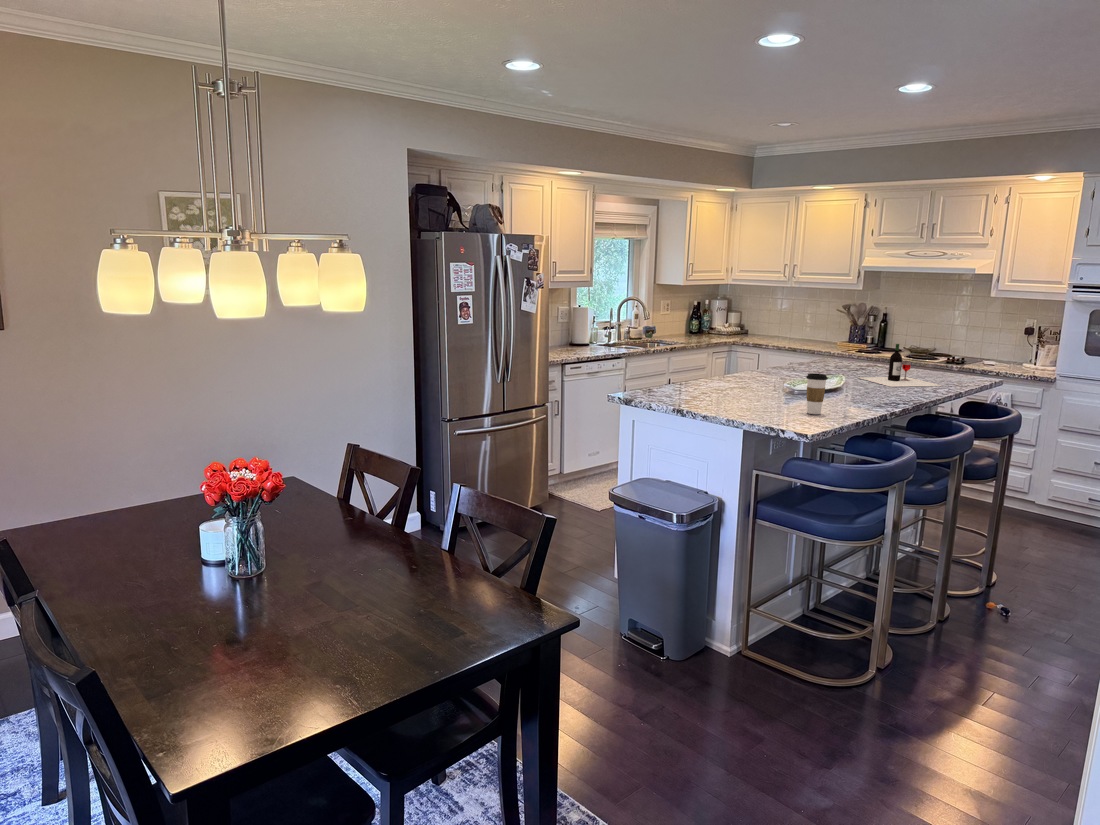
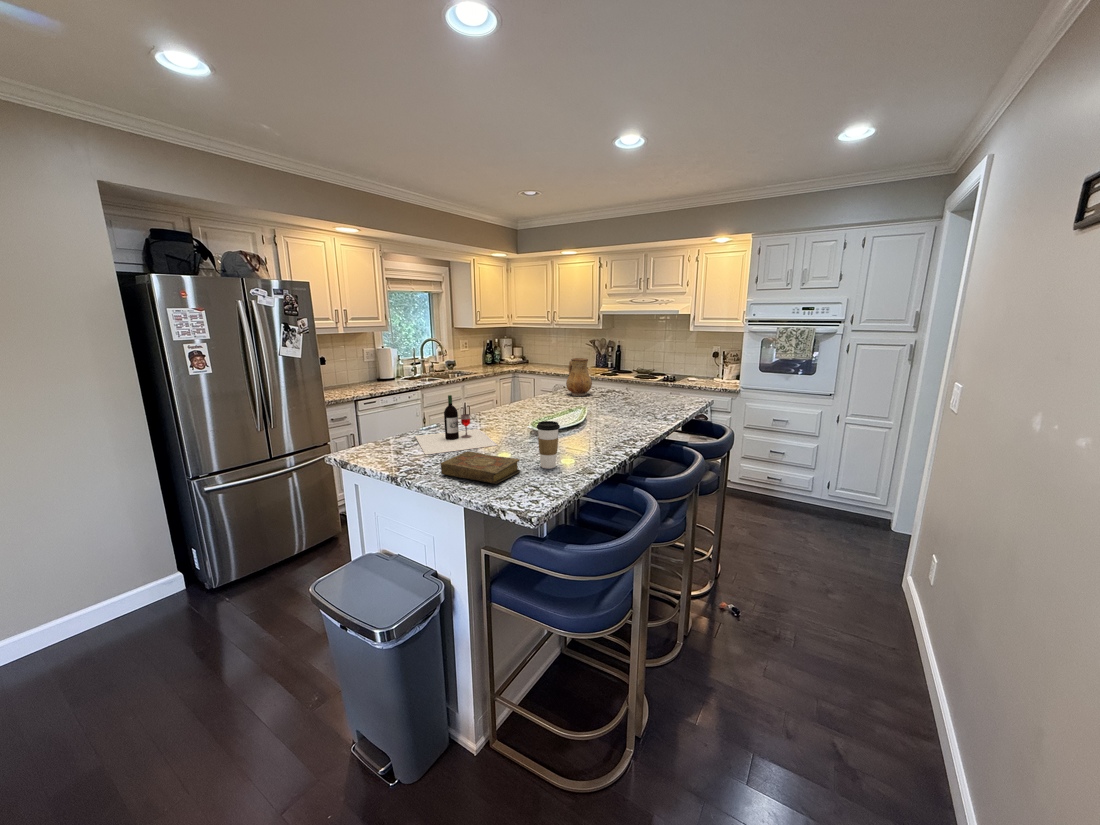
ceramic pitcher: none [816,325,848,370] -> present [566,358,592,396]
wine bottle: present [860,344,941,387] -> present [415,395,497,455]
book: none [722,397,791,418] -> present [441,451,521,484]

